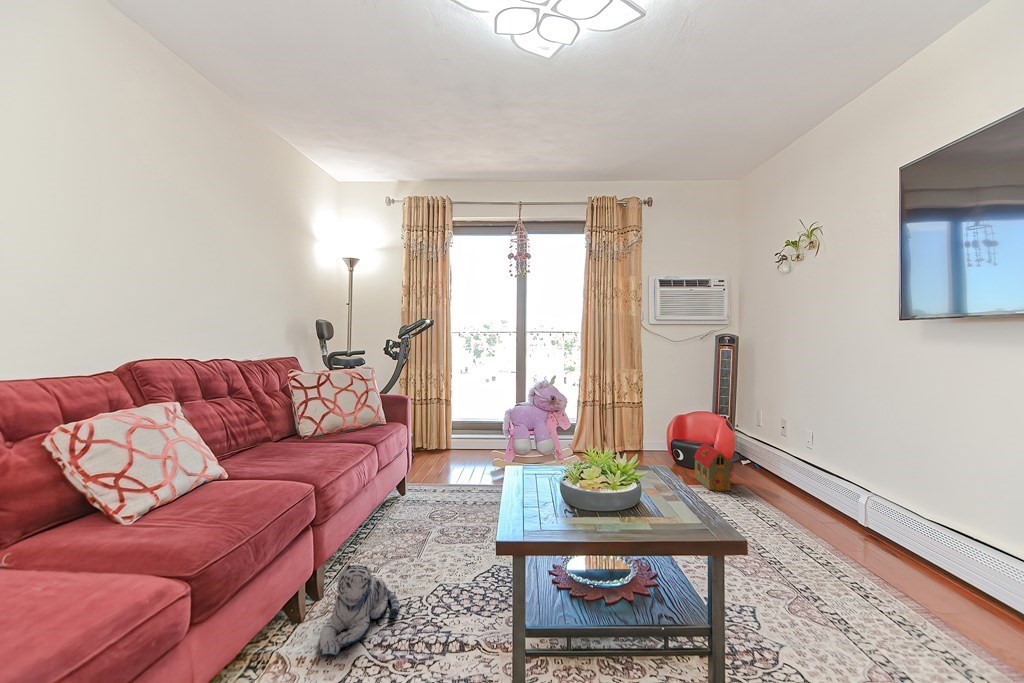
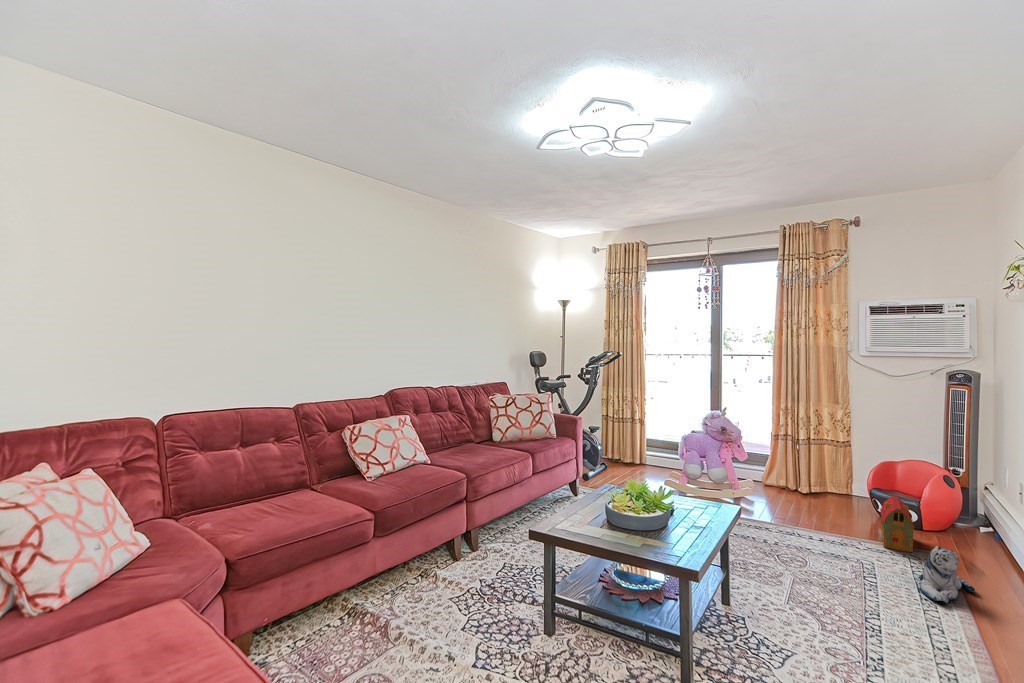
plush toy: present [320,565,399,655] -> present [919,546,975,603]

